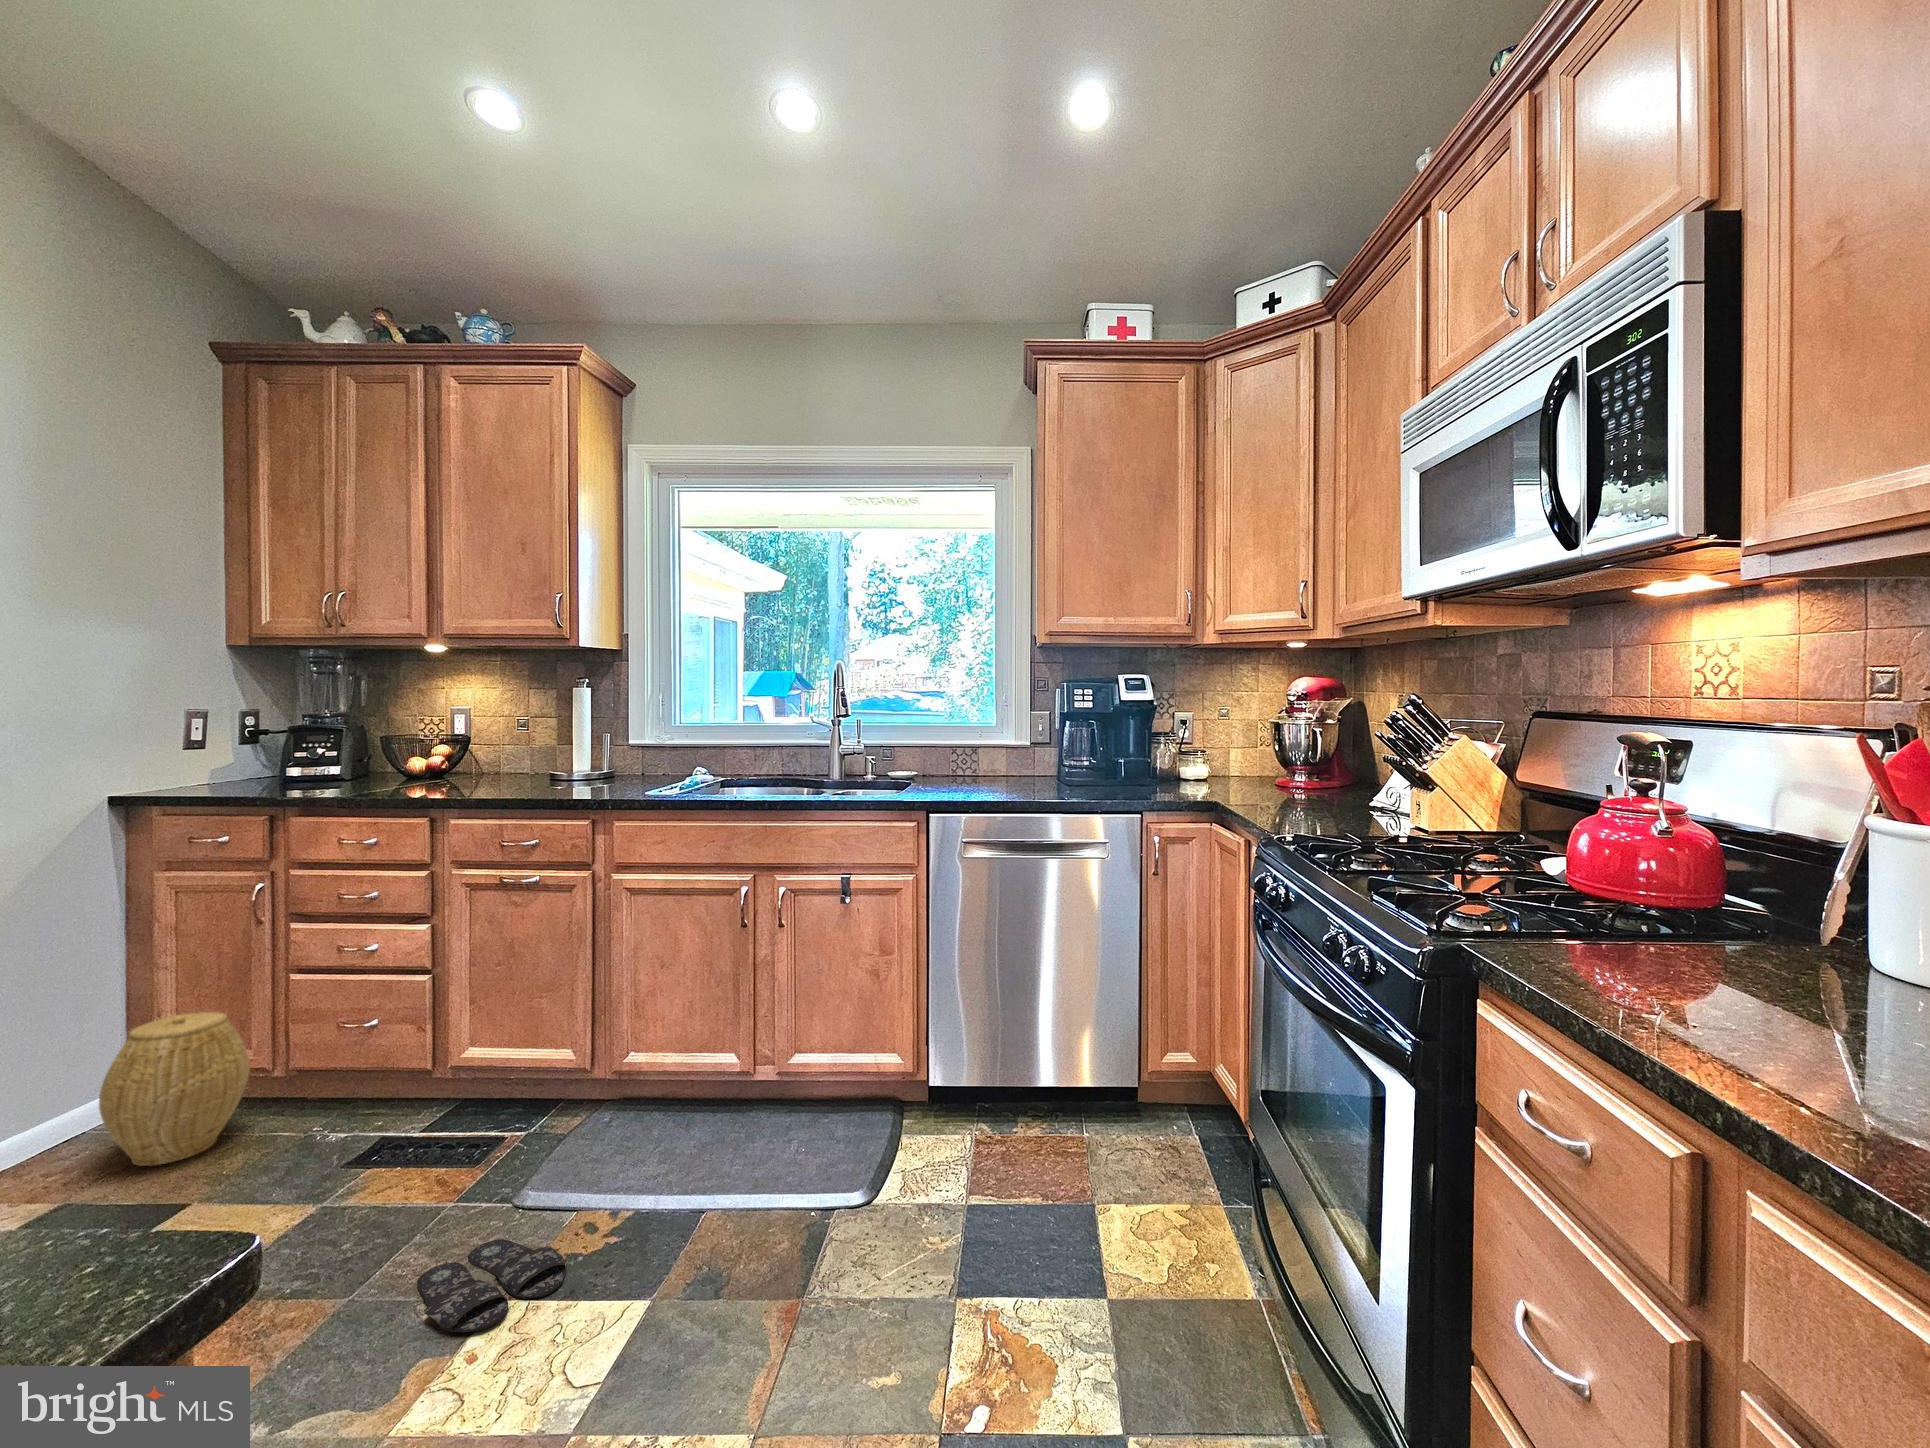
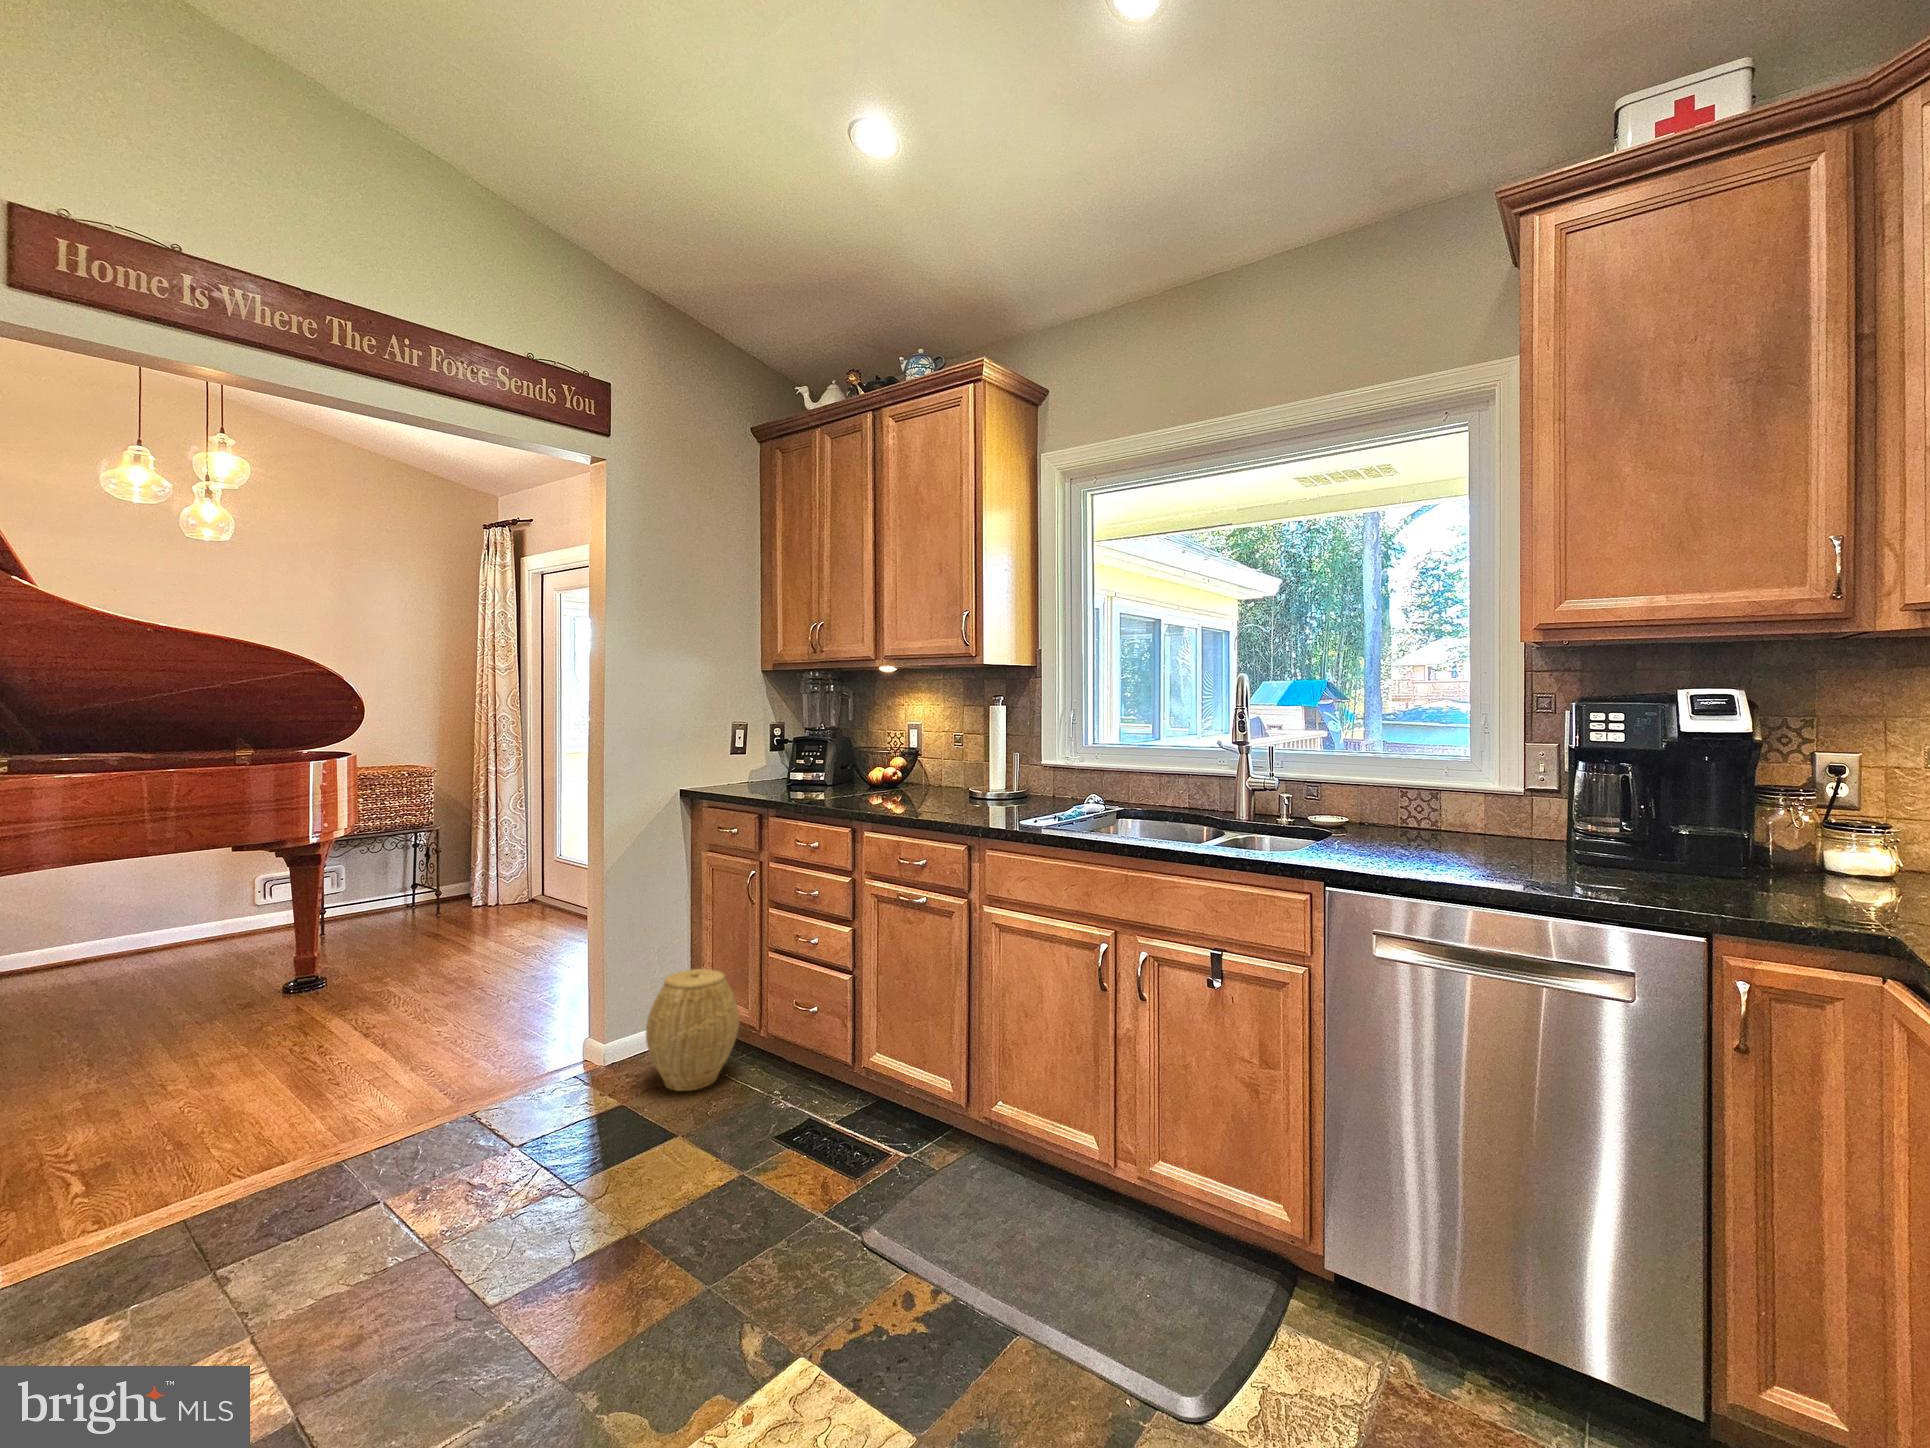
slippers: present [417,1239,566,1332] -> none [731,1277,861,1393]

